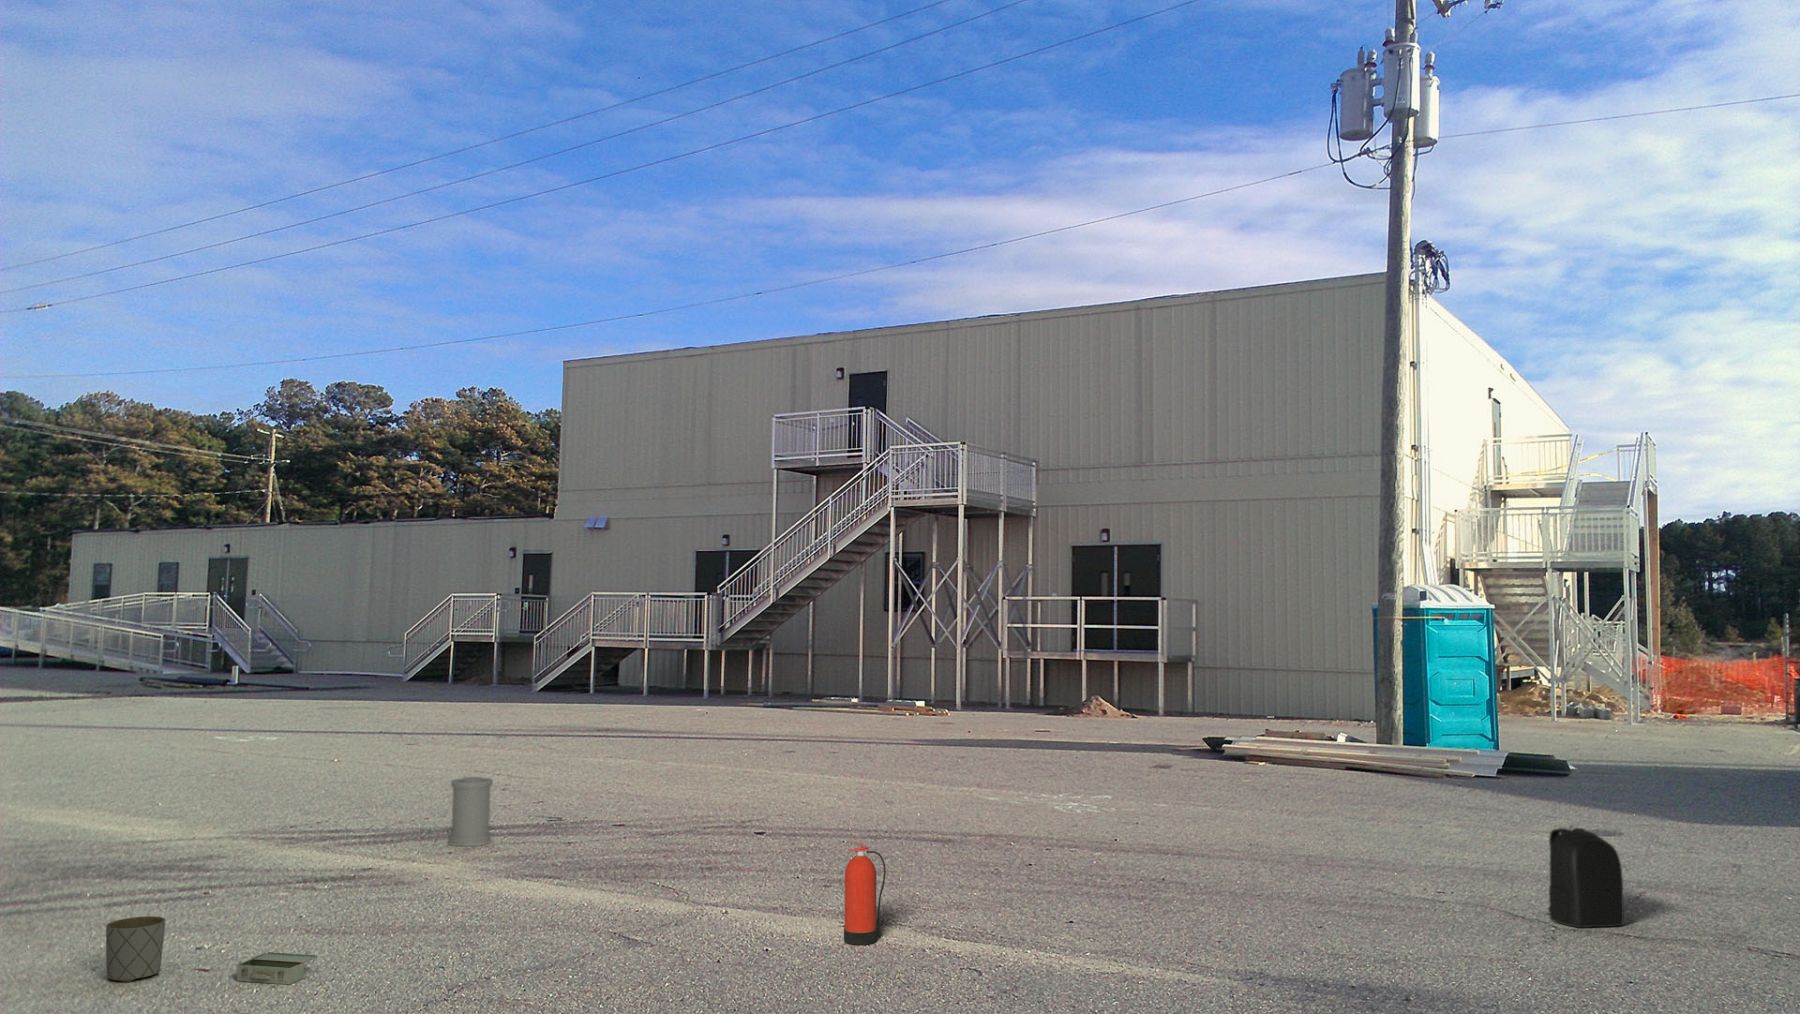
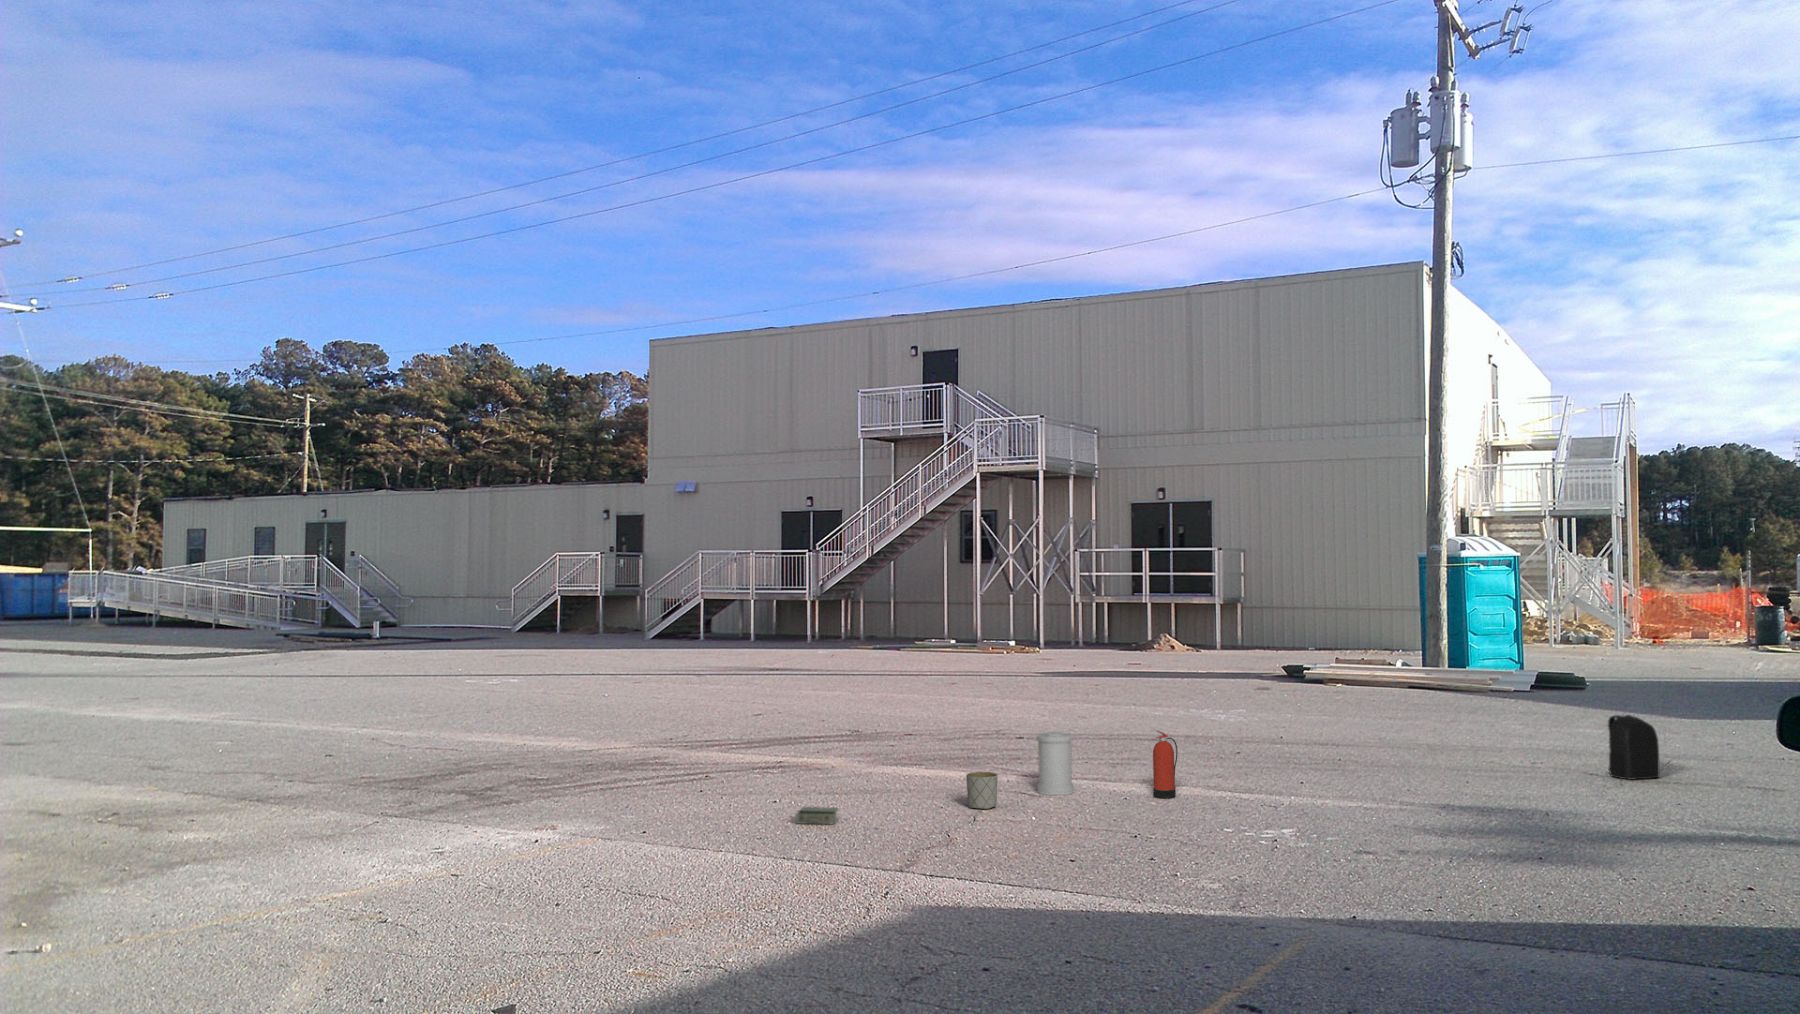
trash can: present [449,777,493,847] -> present [1036,732,1074,795]
planter: present [106,916,165,982] -> present [966,772,998,809]

